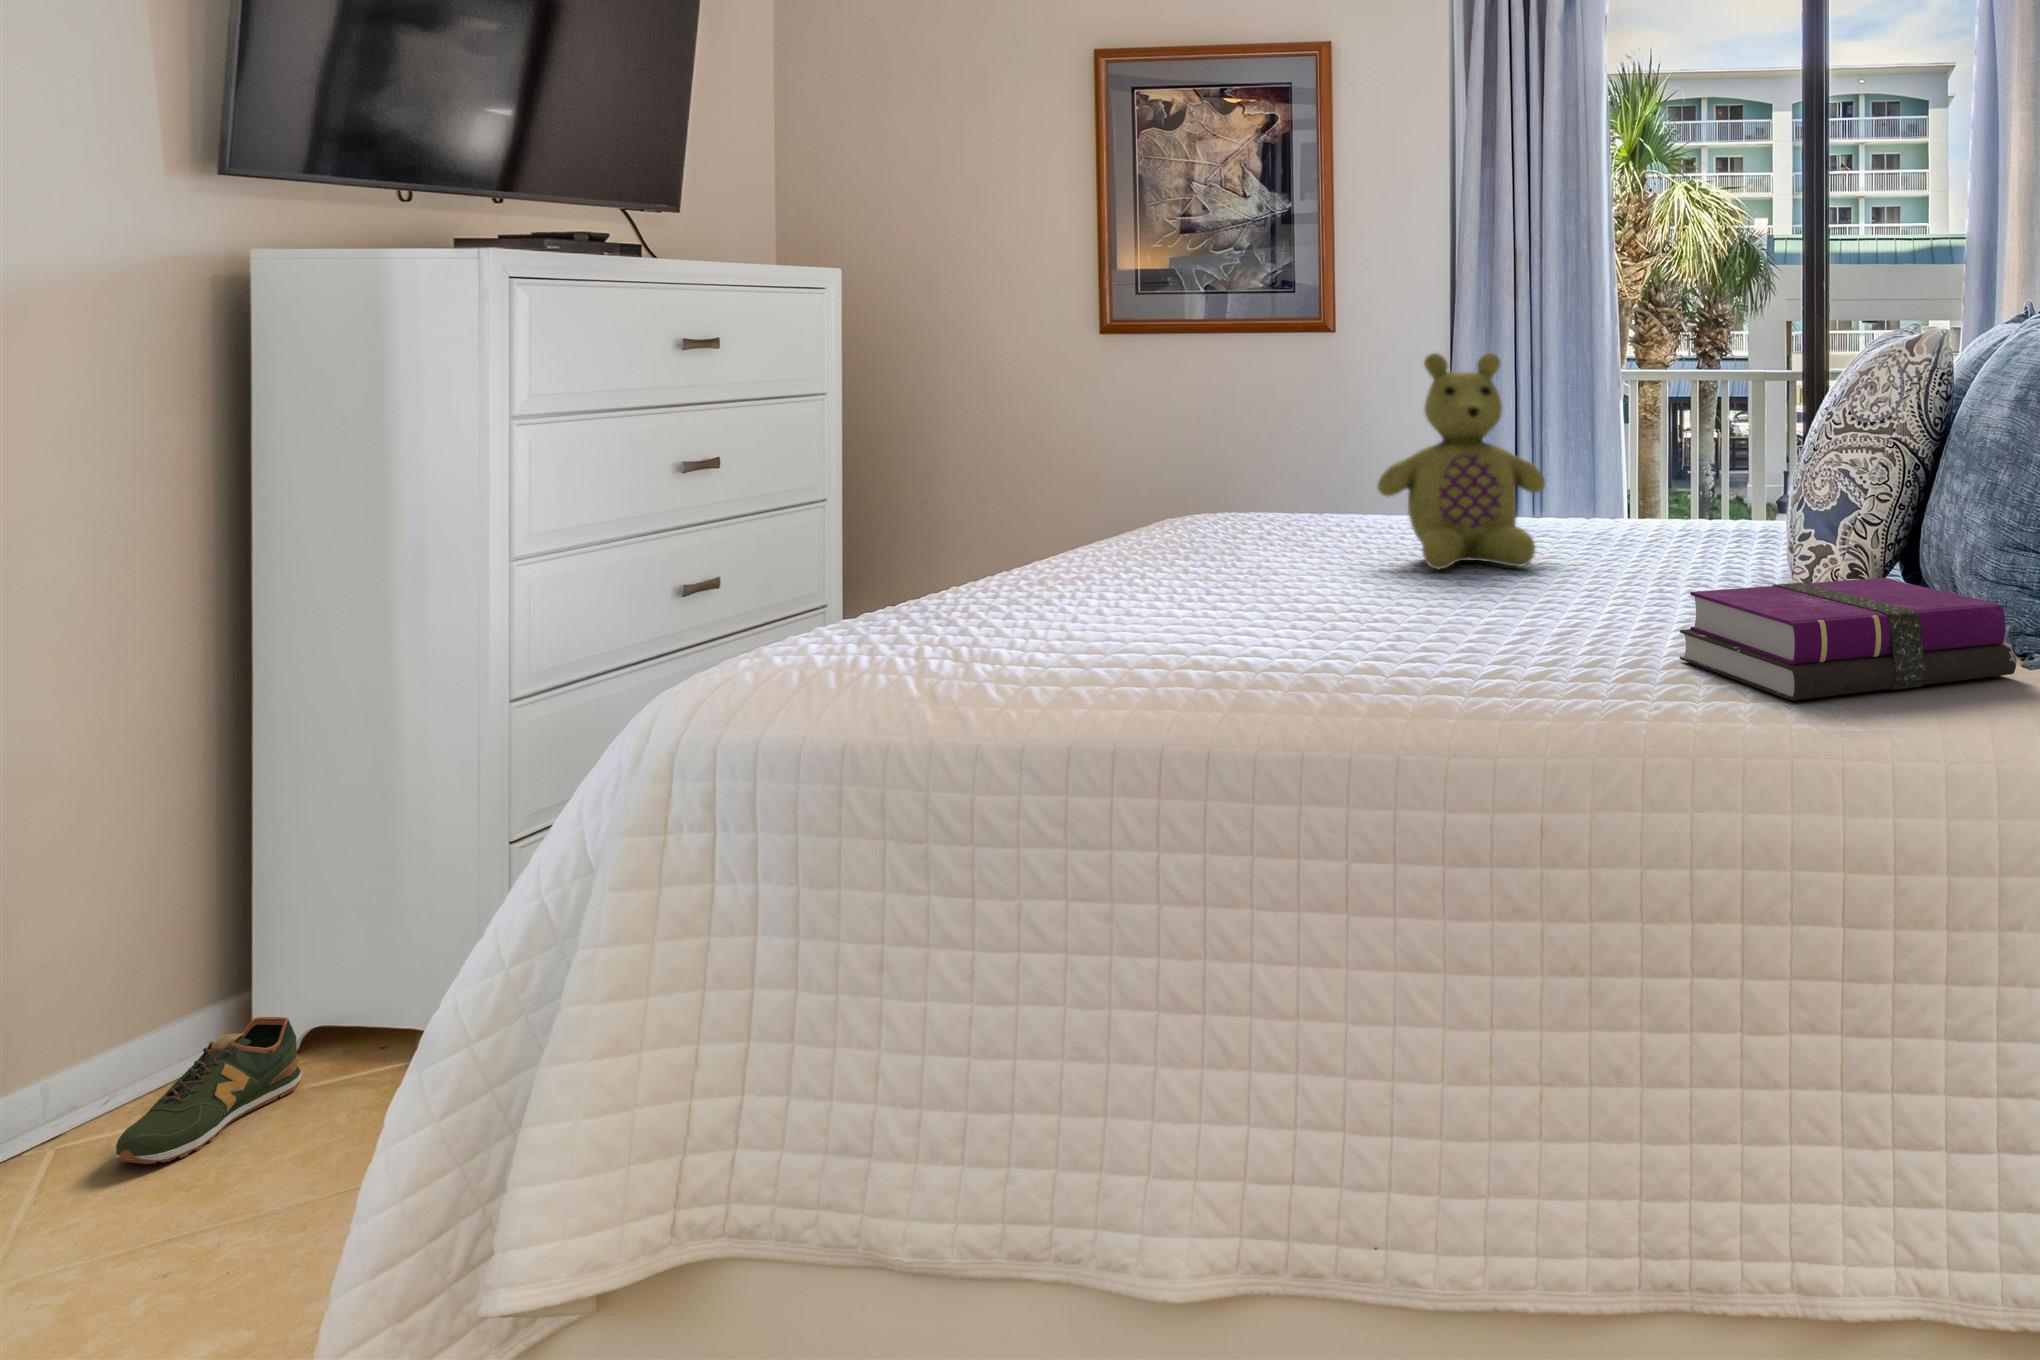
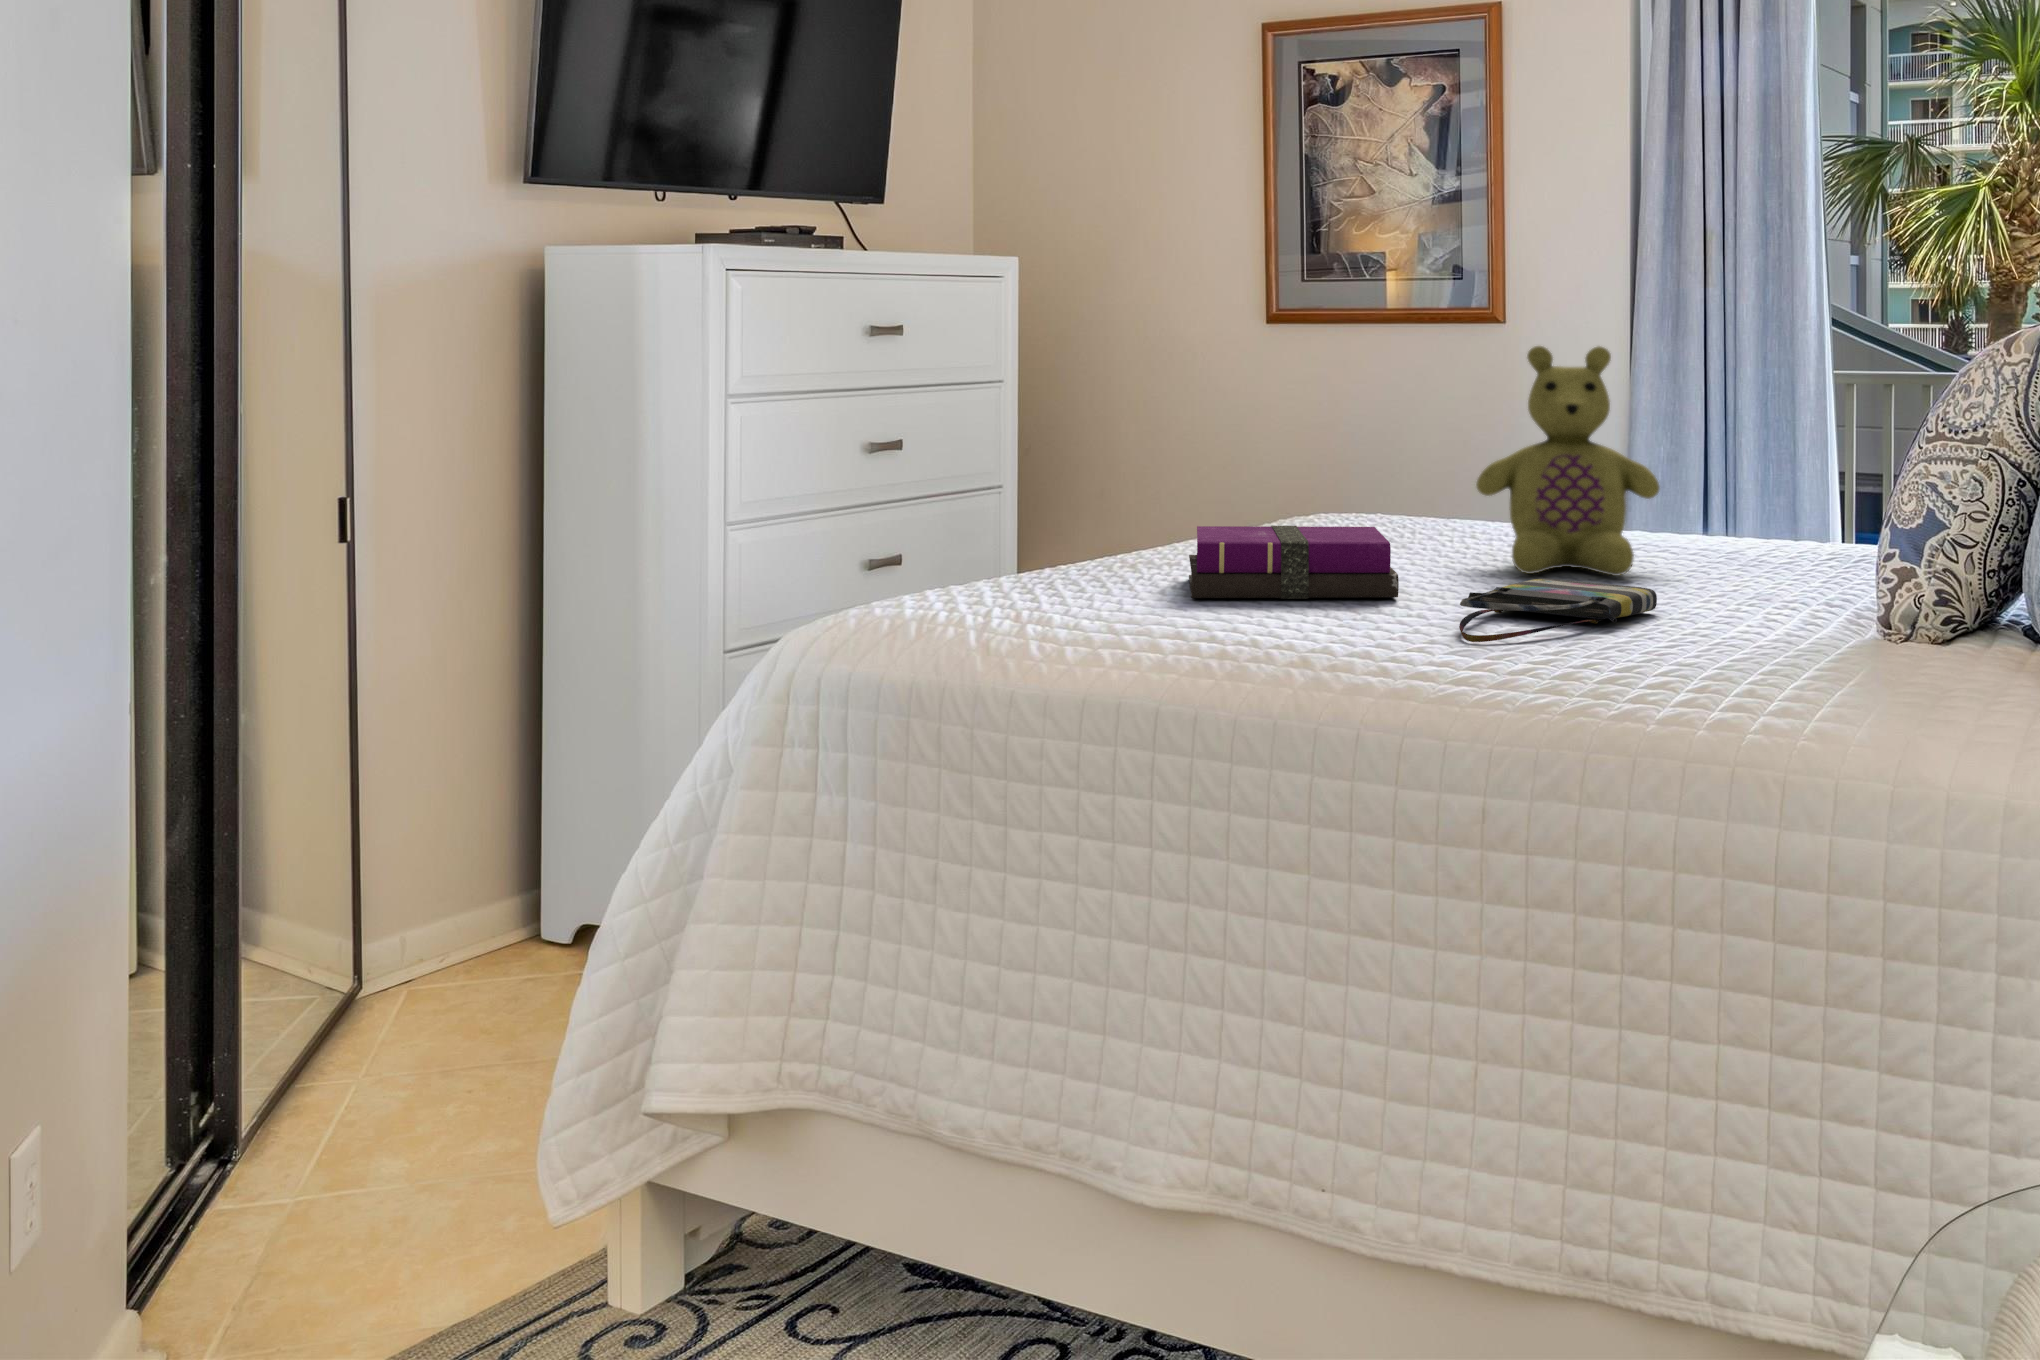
tote bag: none [1422,575,1592,646] -> present [1459,578,1657,642]
notebook: present [1680,578,2017,700] -> present [1189,526,1399,599]
shoe: present [115,1017,302,1164] -> none [439,900,569,1004]

